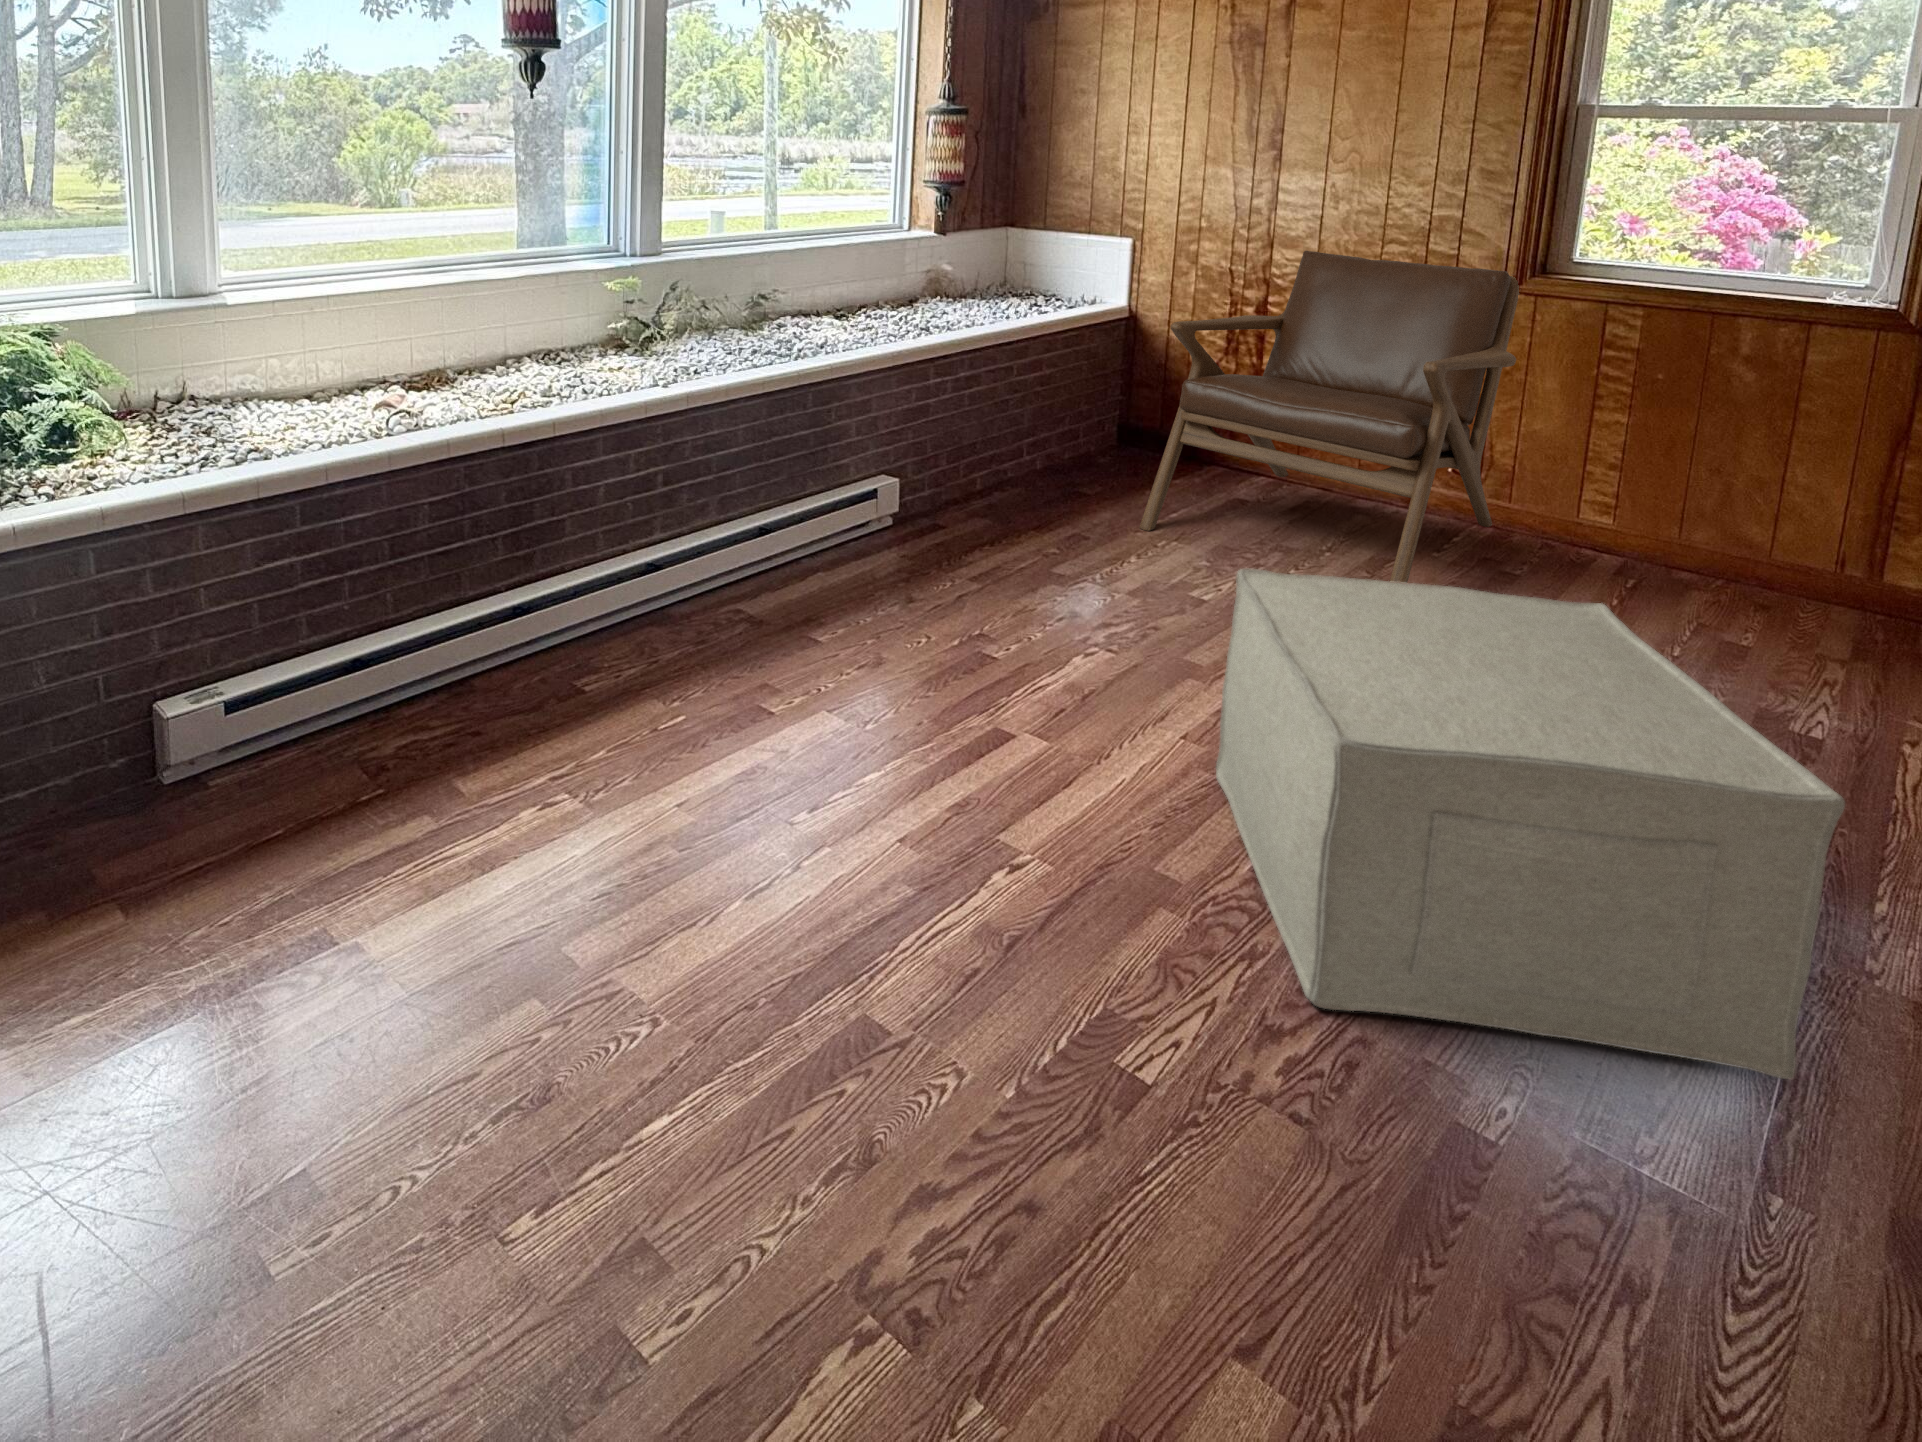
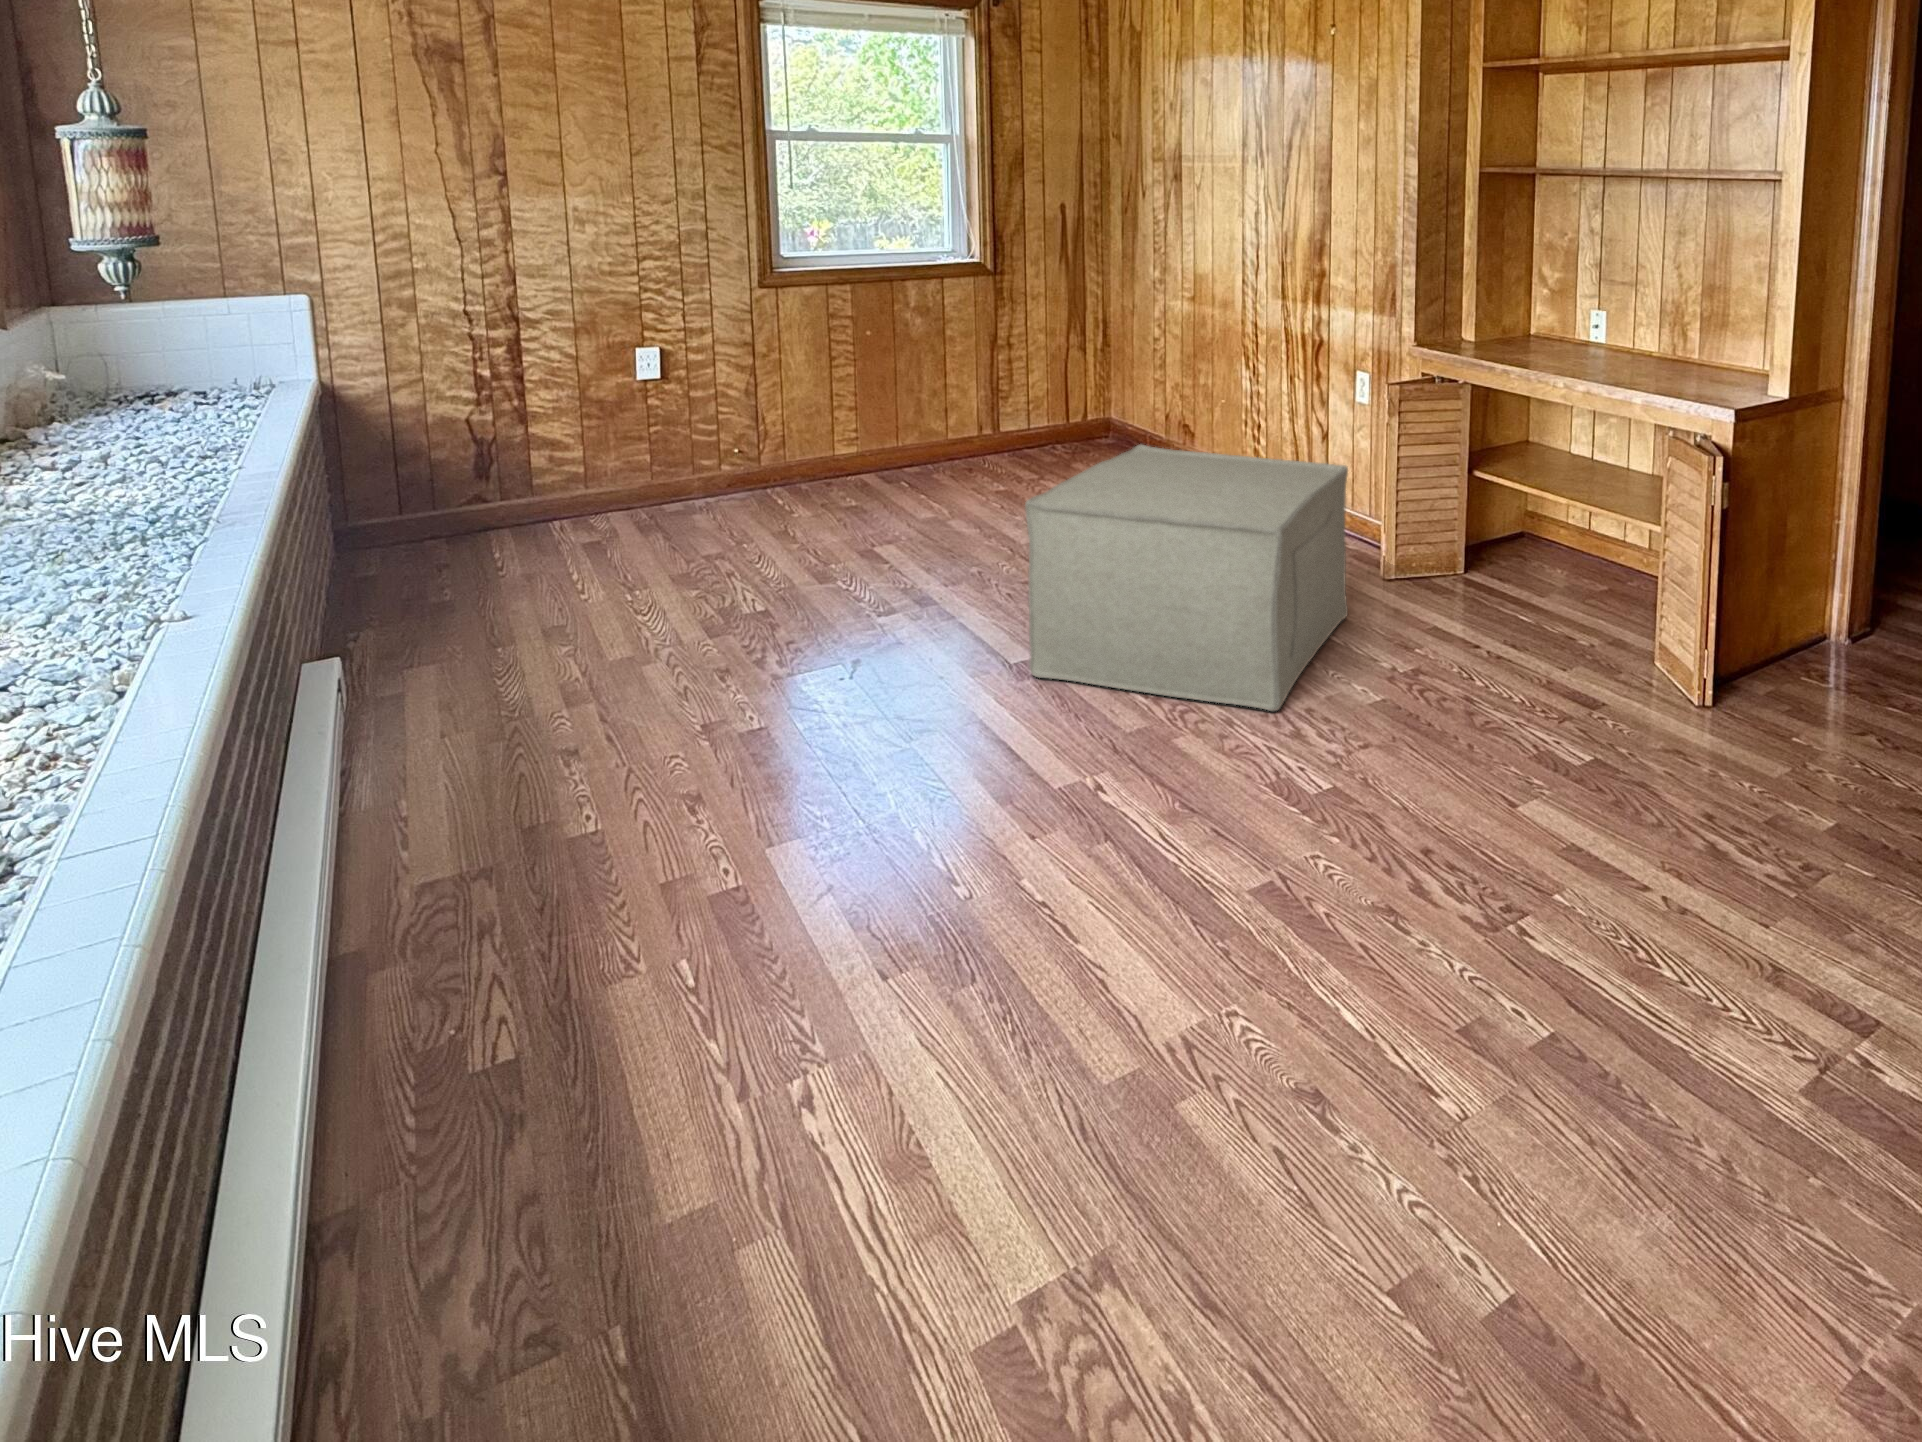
lounge chair: present [1140,251,1519,583] -> none [538,269,860,600]

